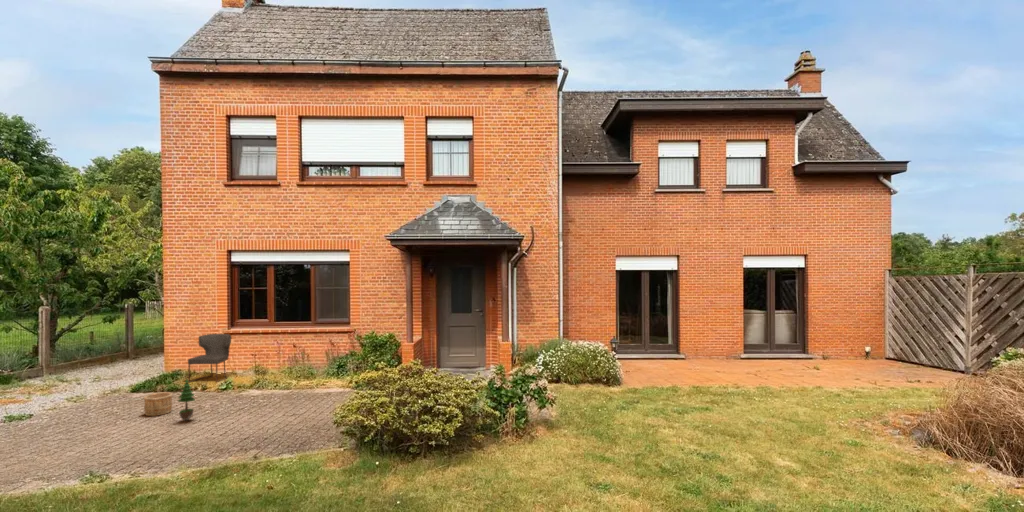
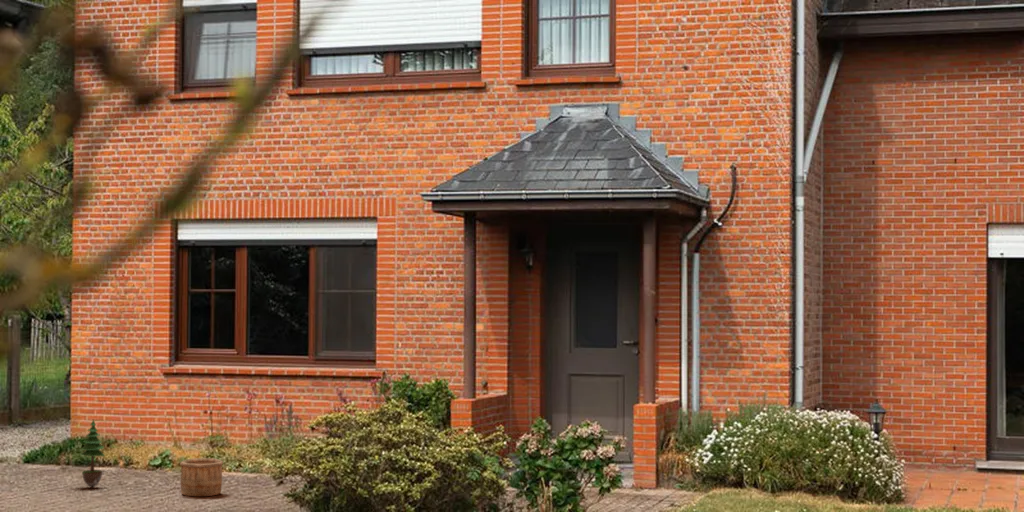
chair: present [188,334,231,382] -> none [105,372,175,455]
wooden bucket: present [144,392,172,416] -> present [180,458,223,497]

